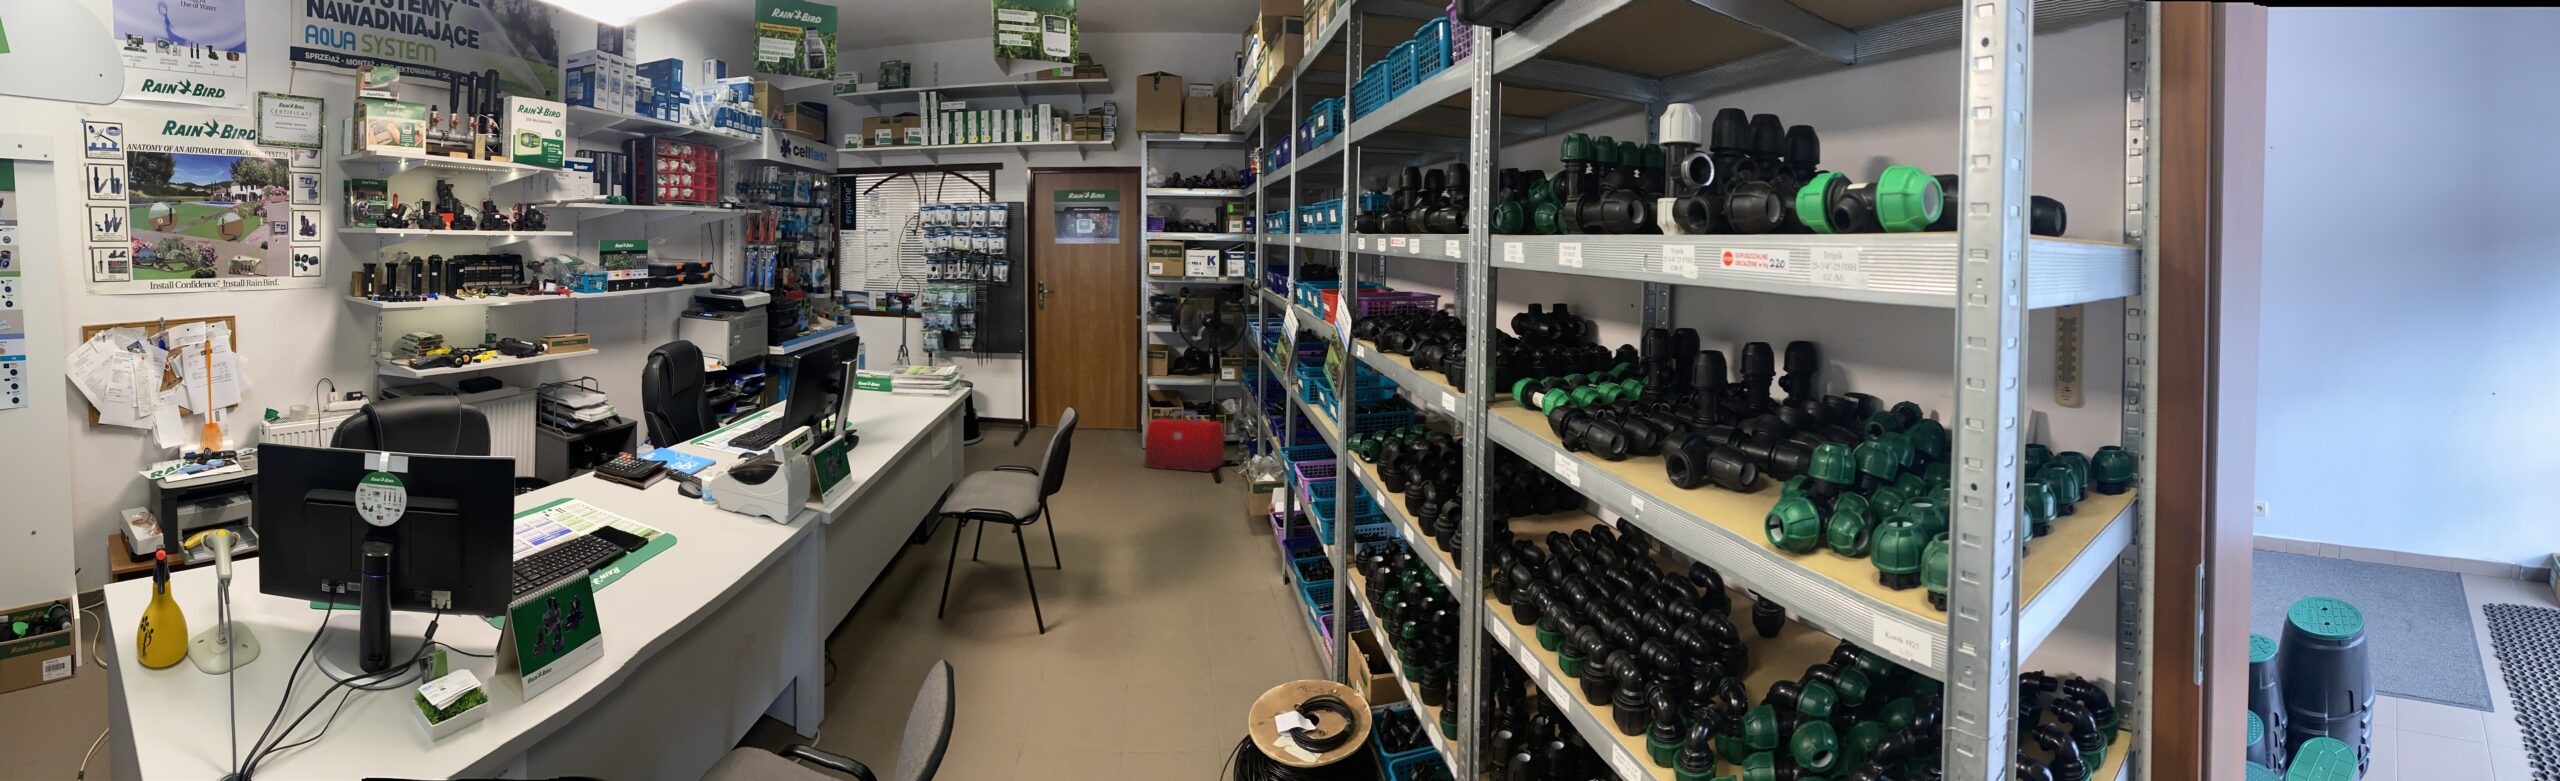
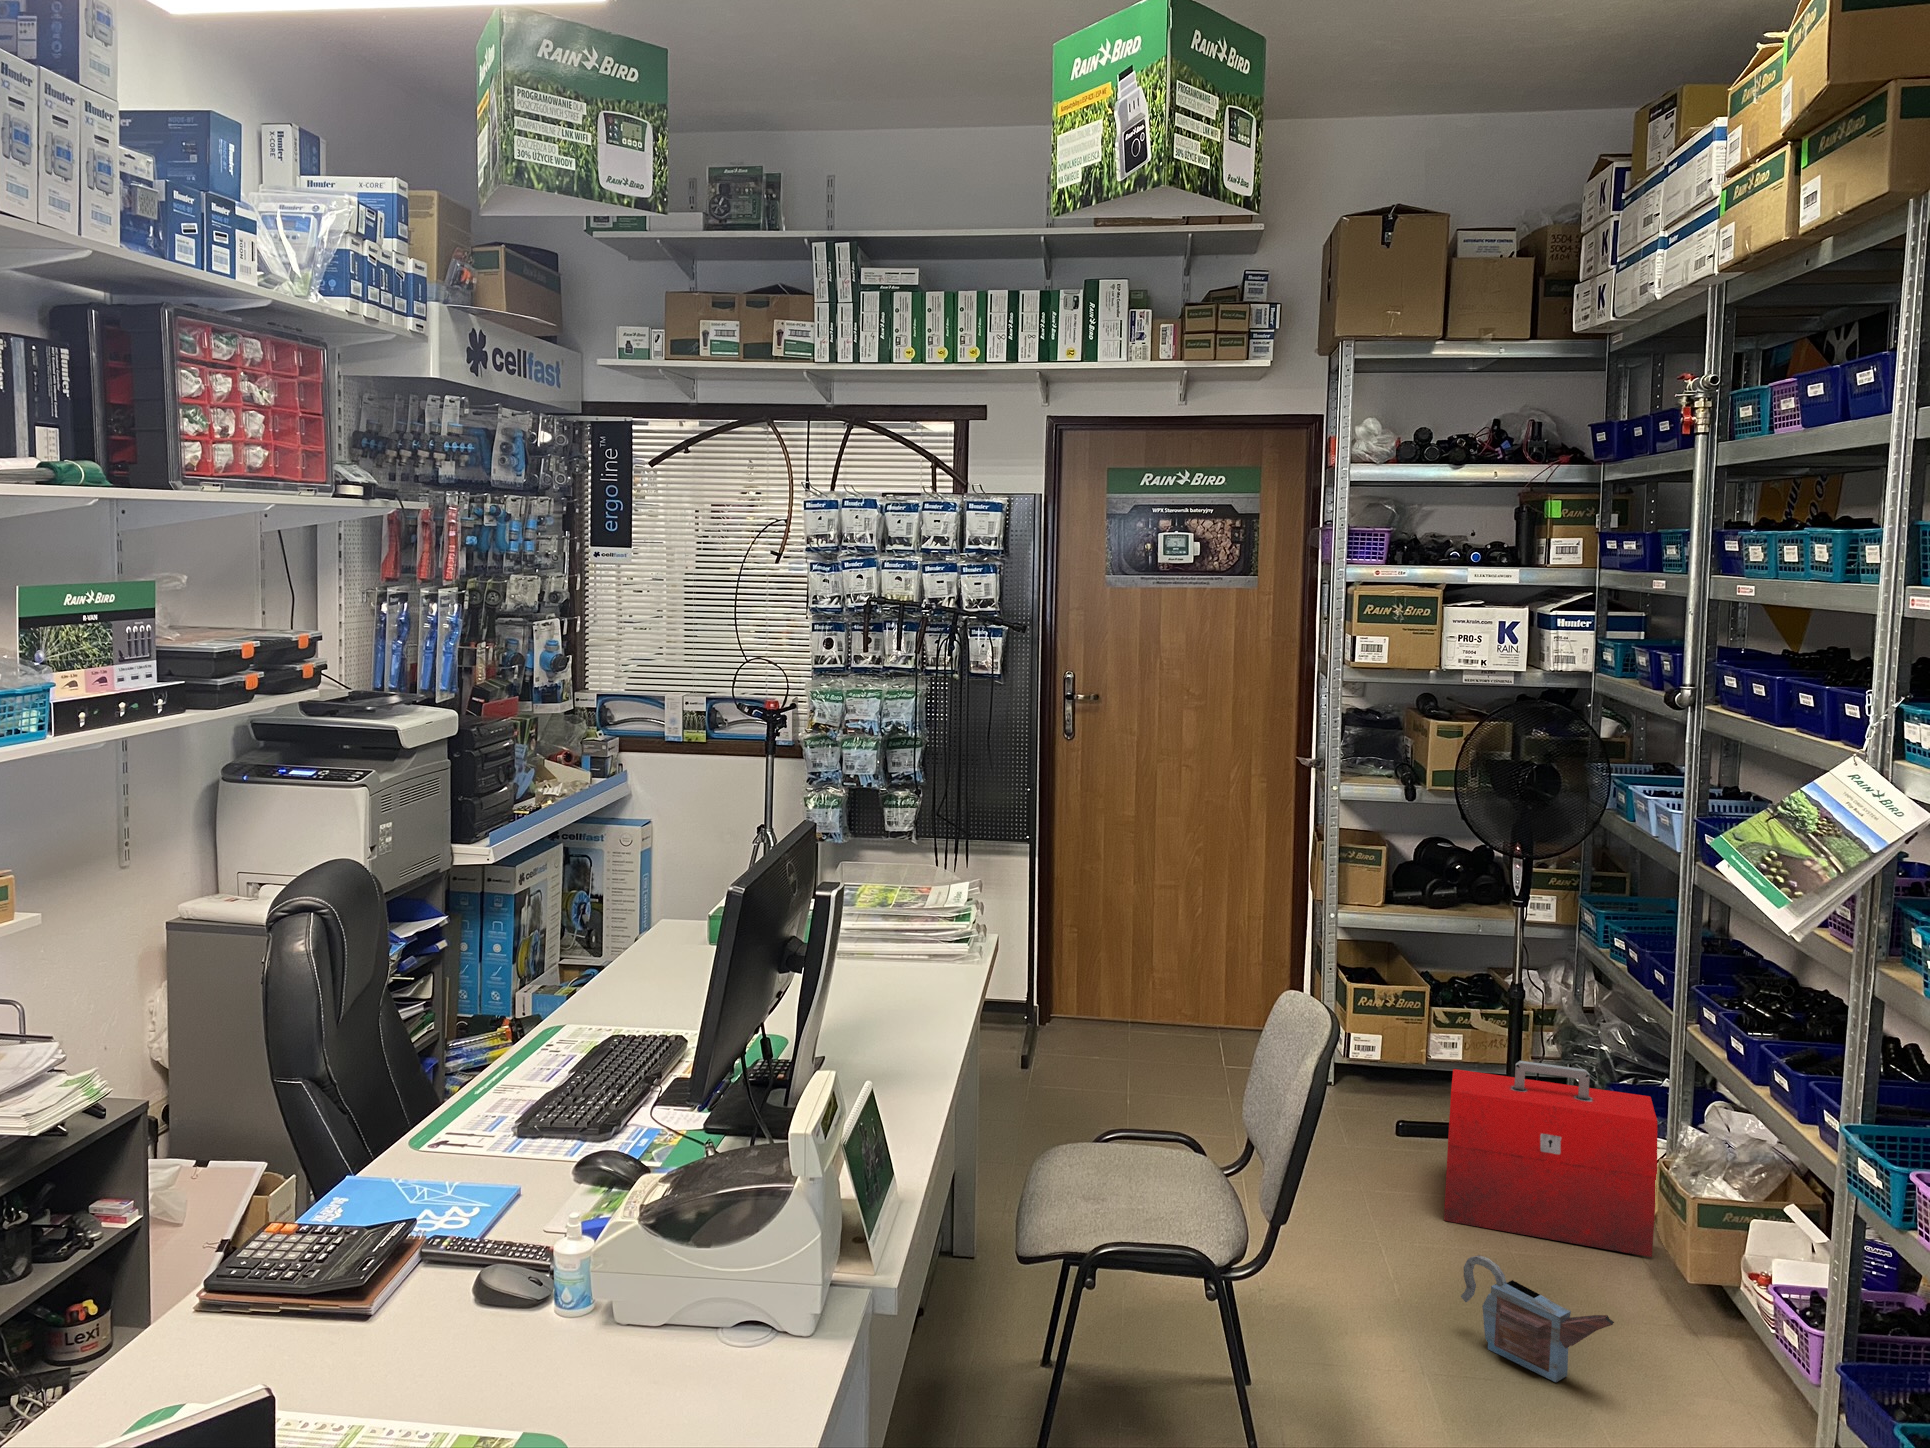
watering can: none [1119,457,1150,490] -> present [1461,1255,1614,1382]

